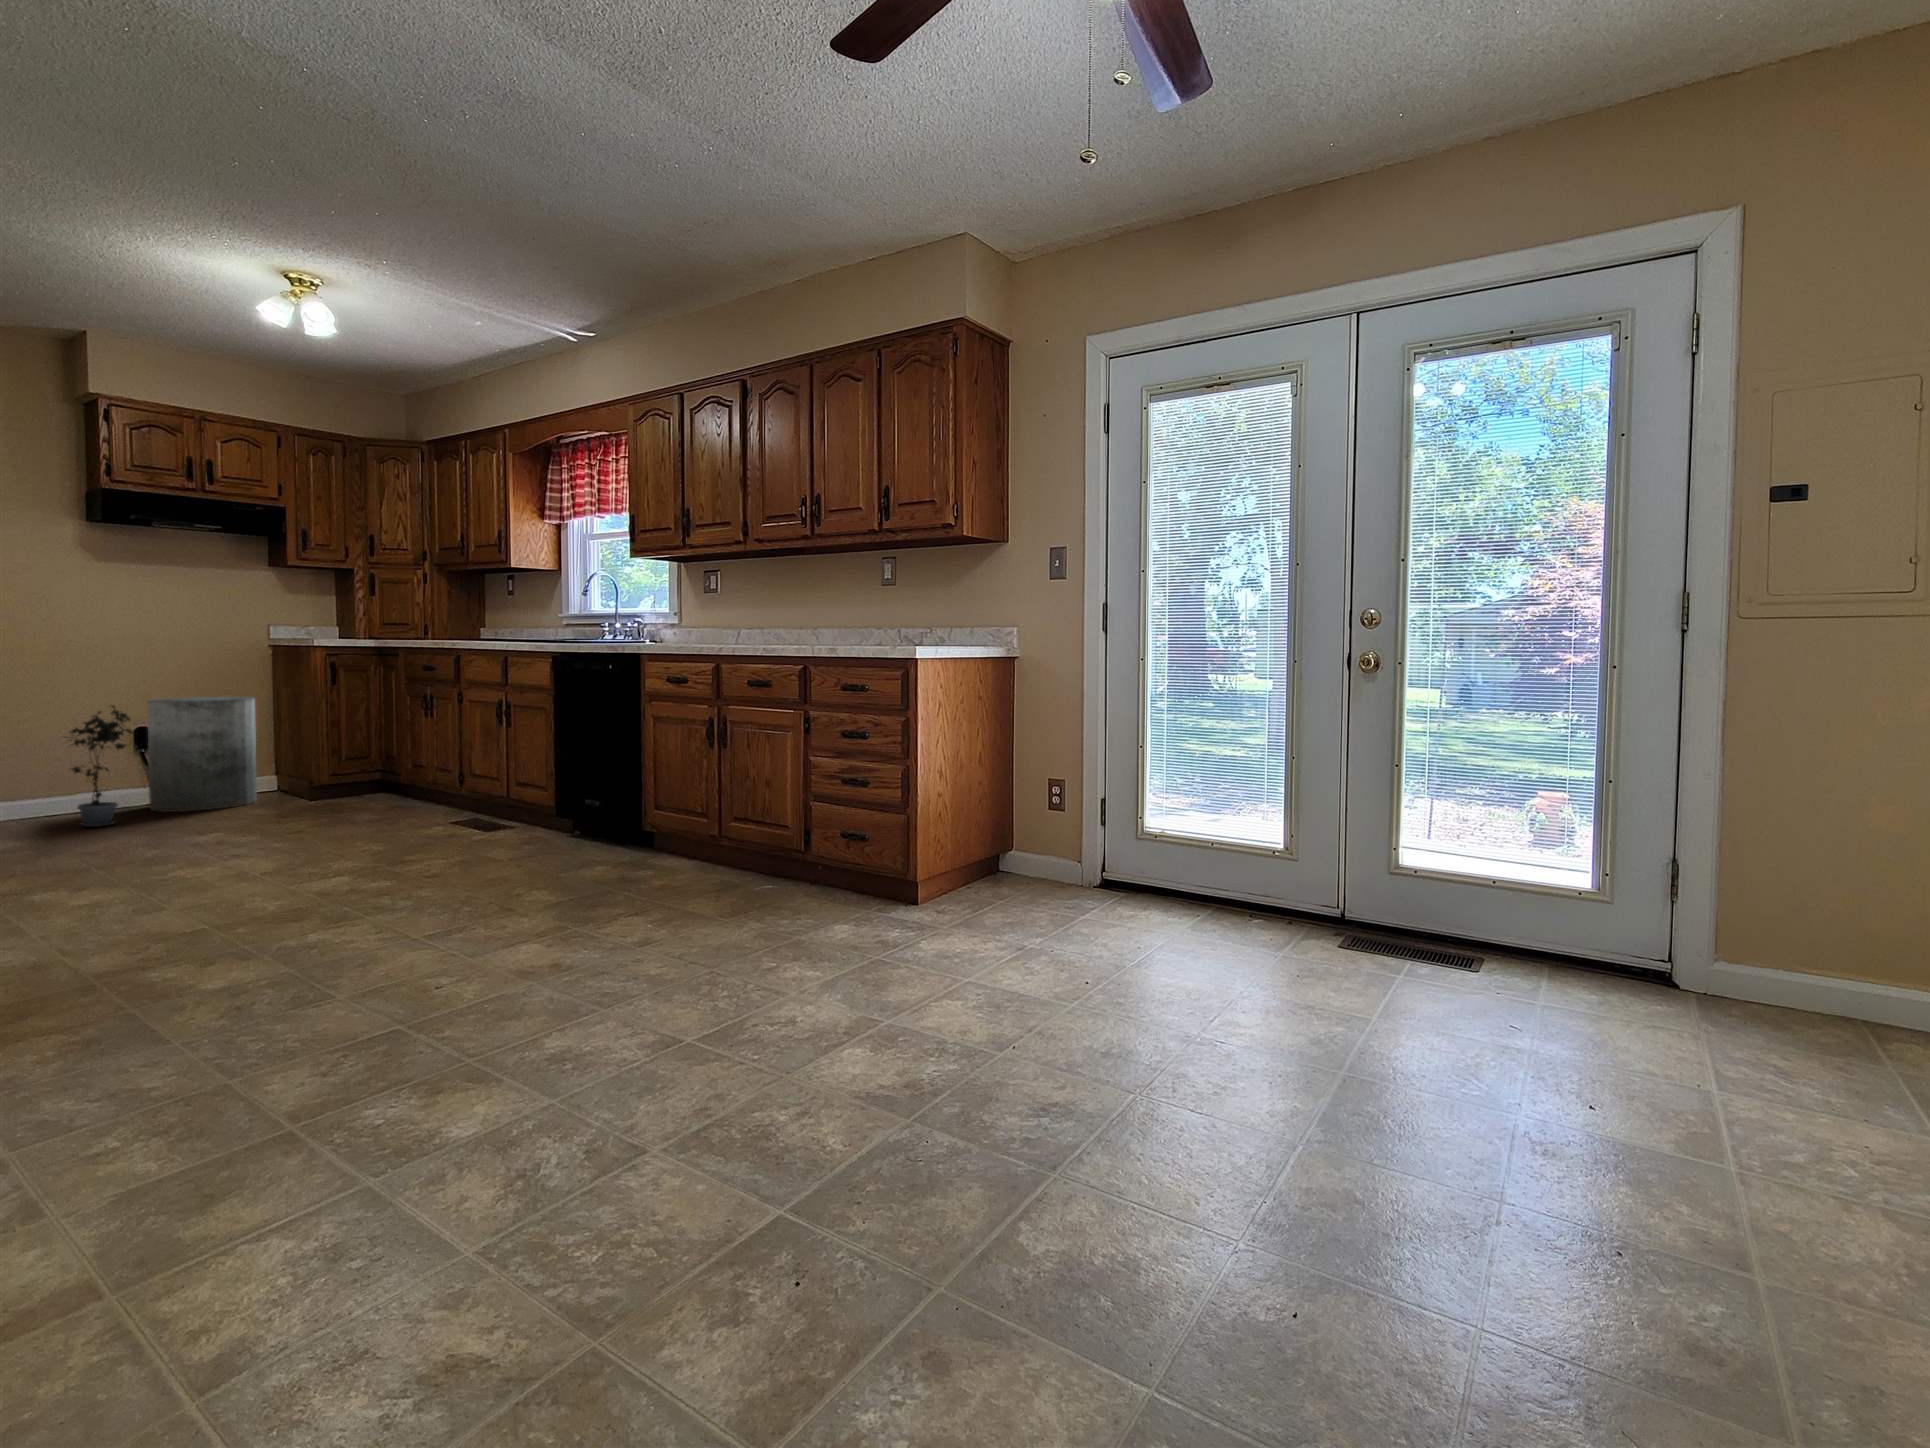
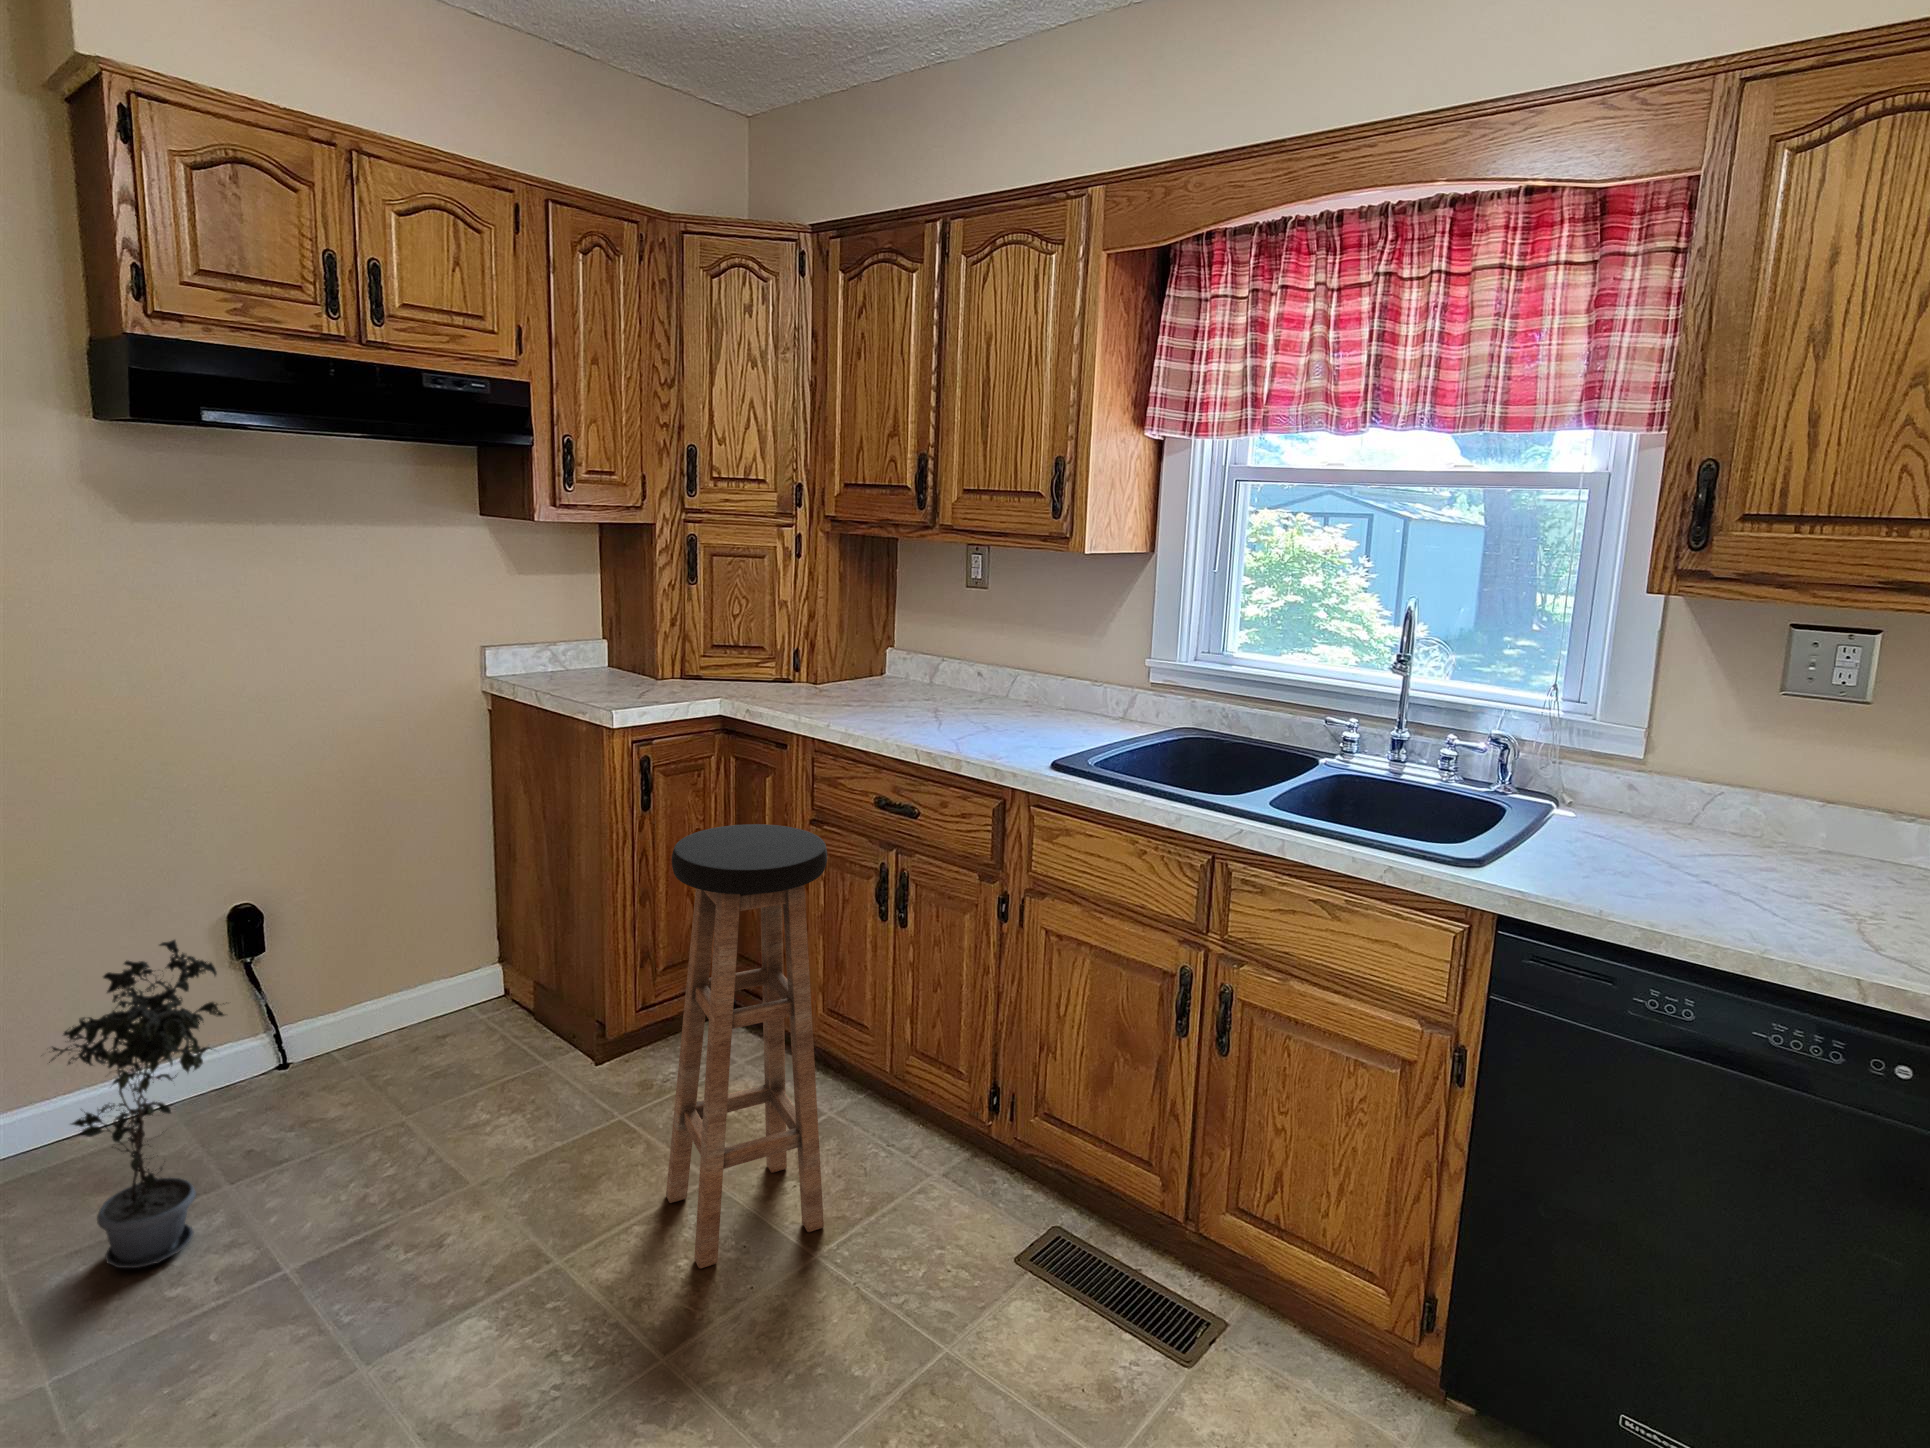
bar stool: none [322,666,391,820] -> present [666,824,827,1268]
trash can: present [147,697,257,812] -> none [253,822,481,1135]

